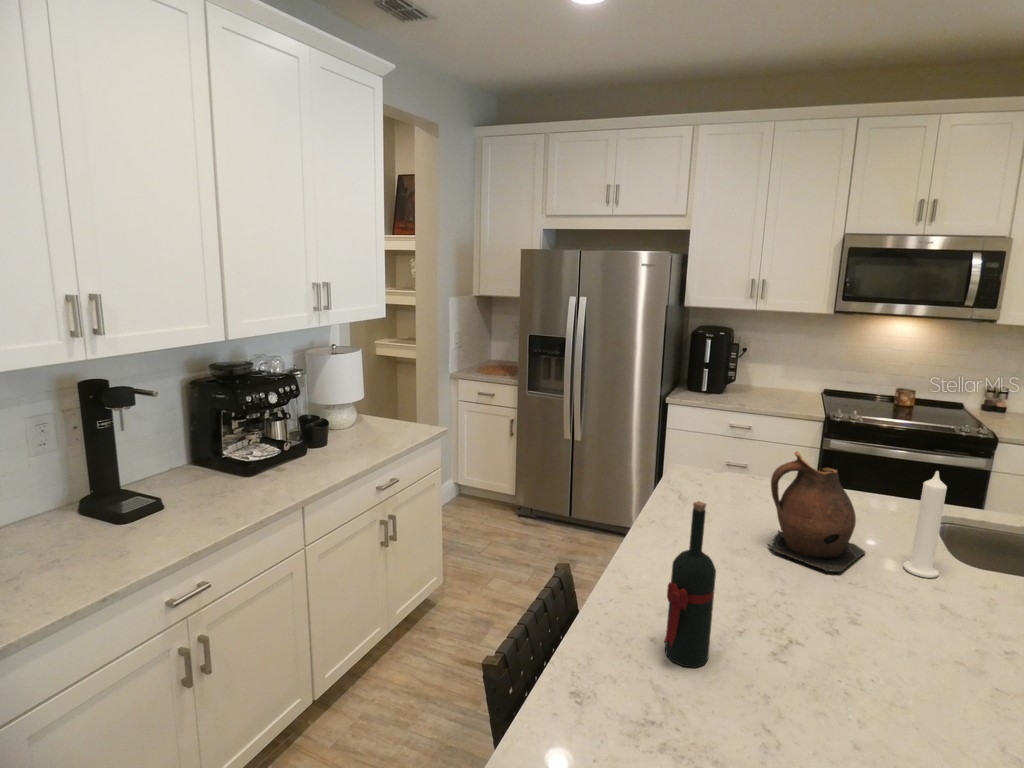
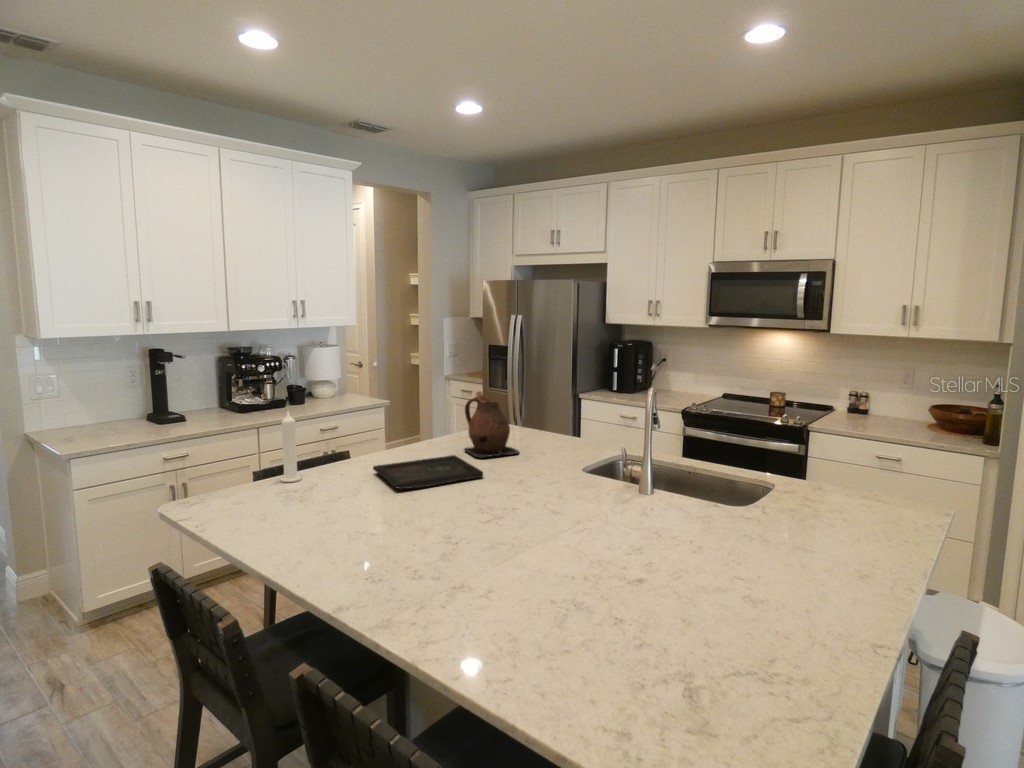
candle: present [903,471,947,578] -> present [280,411,301,482]
wine bottle: present [664,501,716,667] -> none [328,392,356,475]
tray: none [744,576,944,716] -> present [373,455,483,489]

